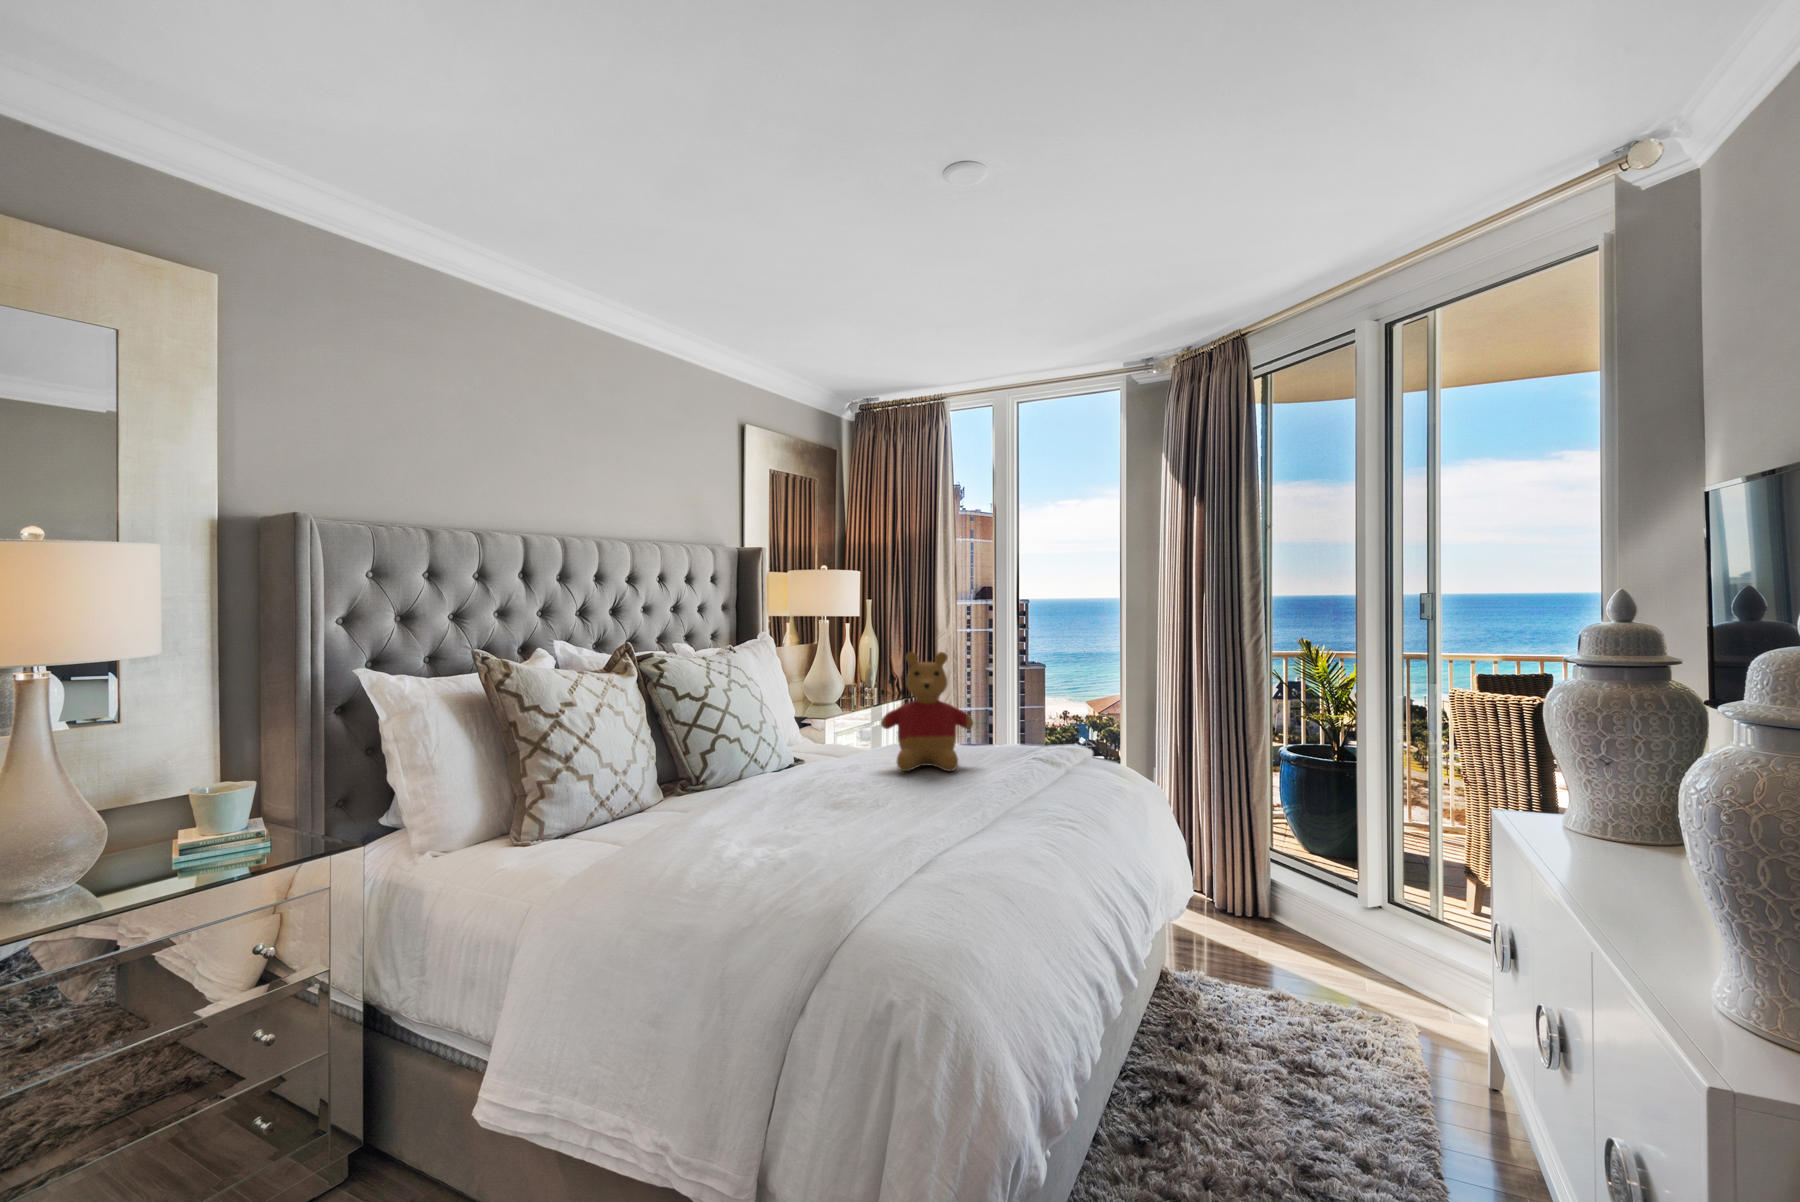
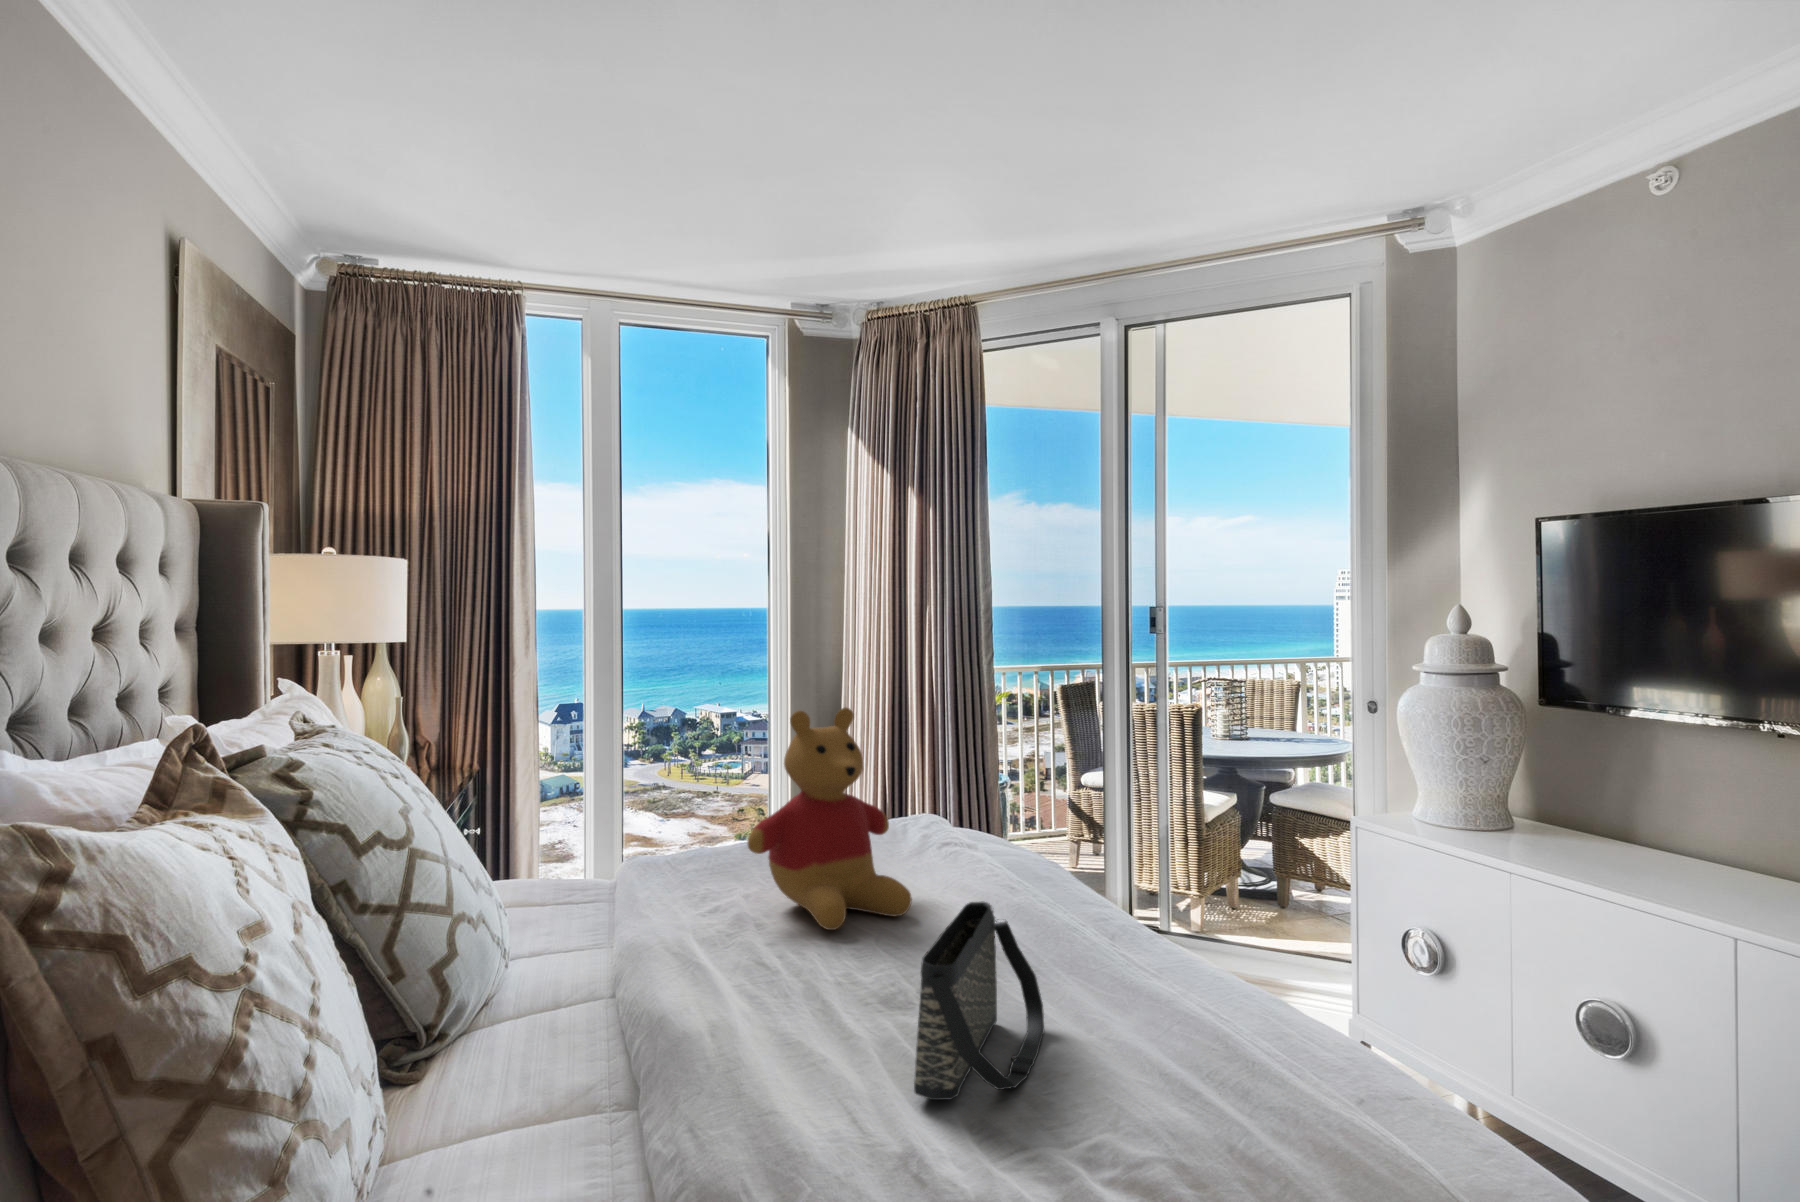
handbag: none [797,742,913,823] -> present [914,902,1044,1100]

